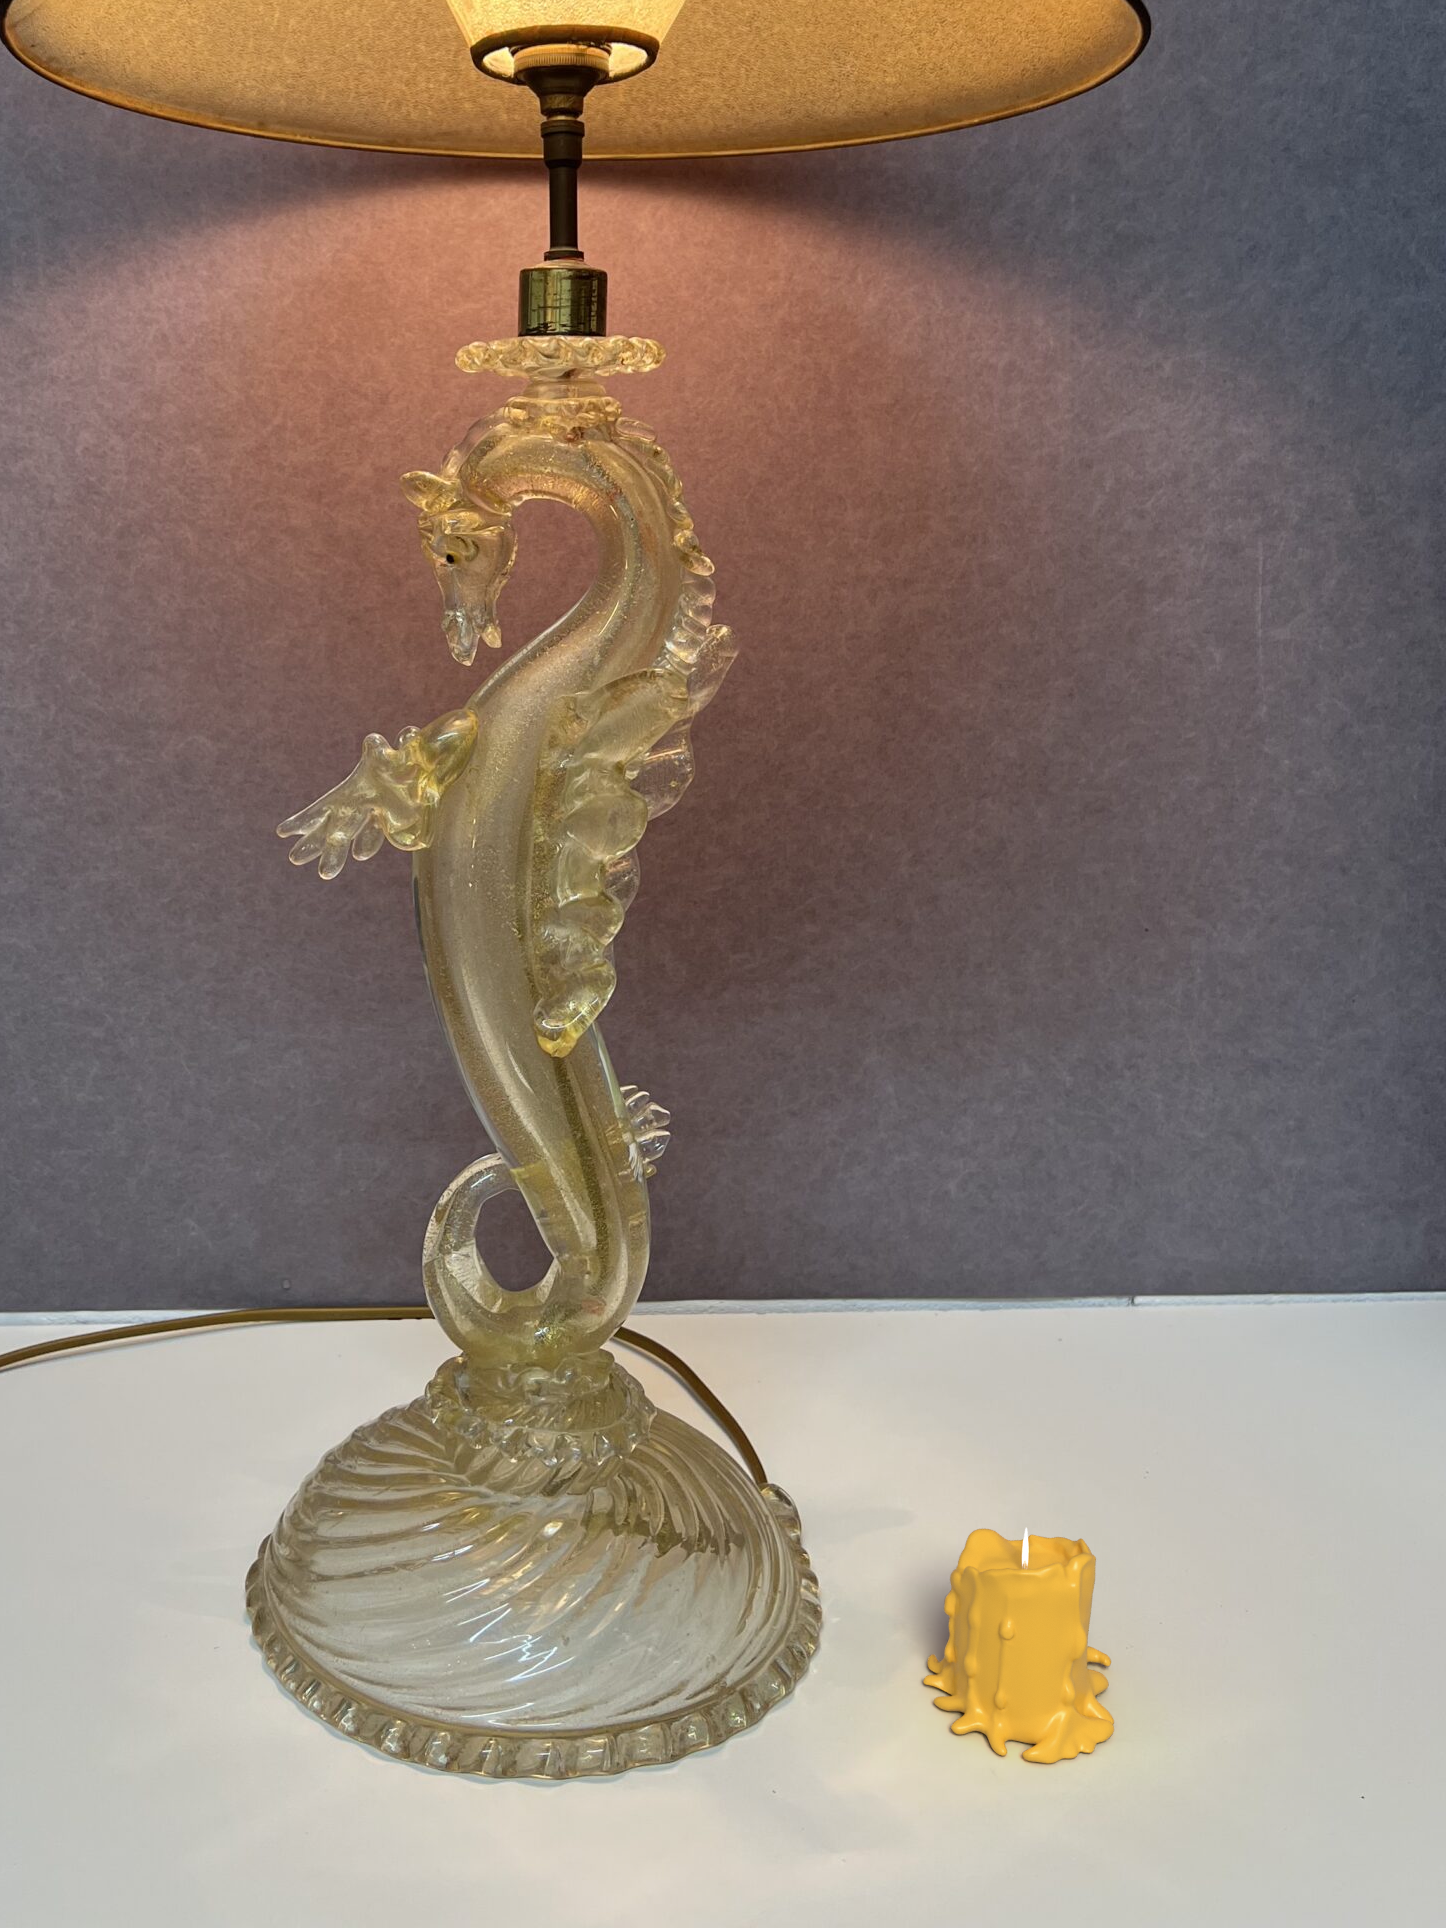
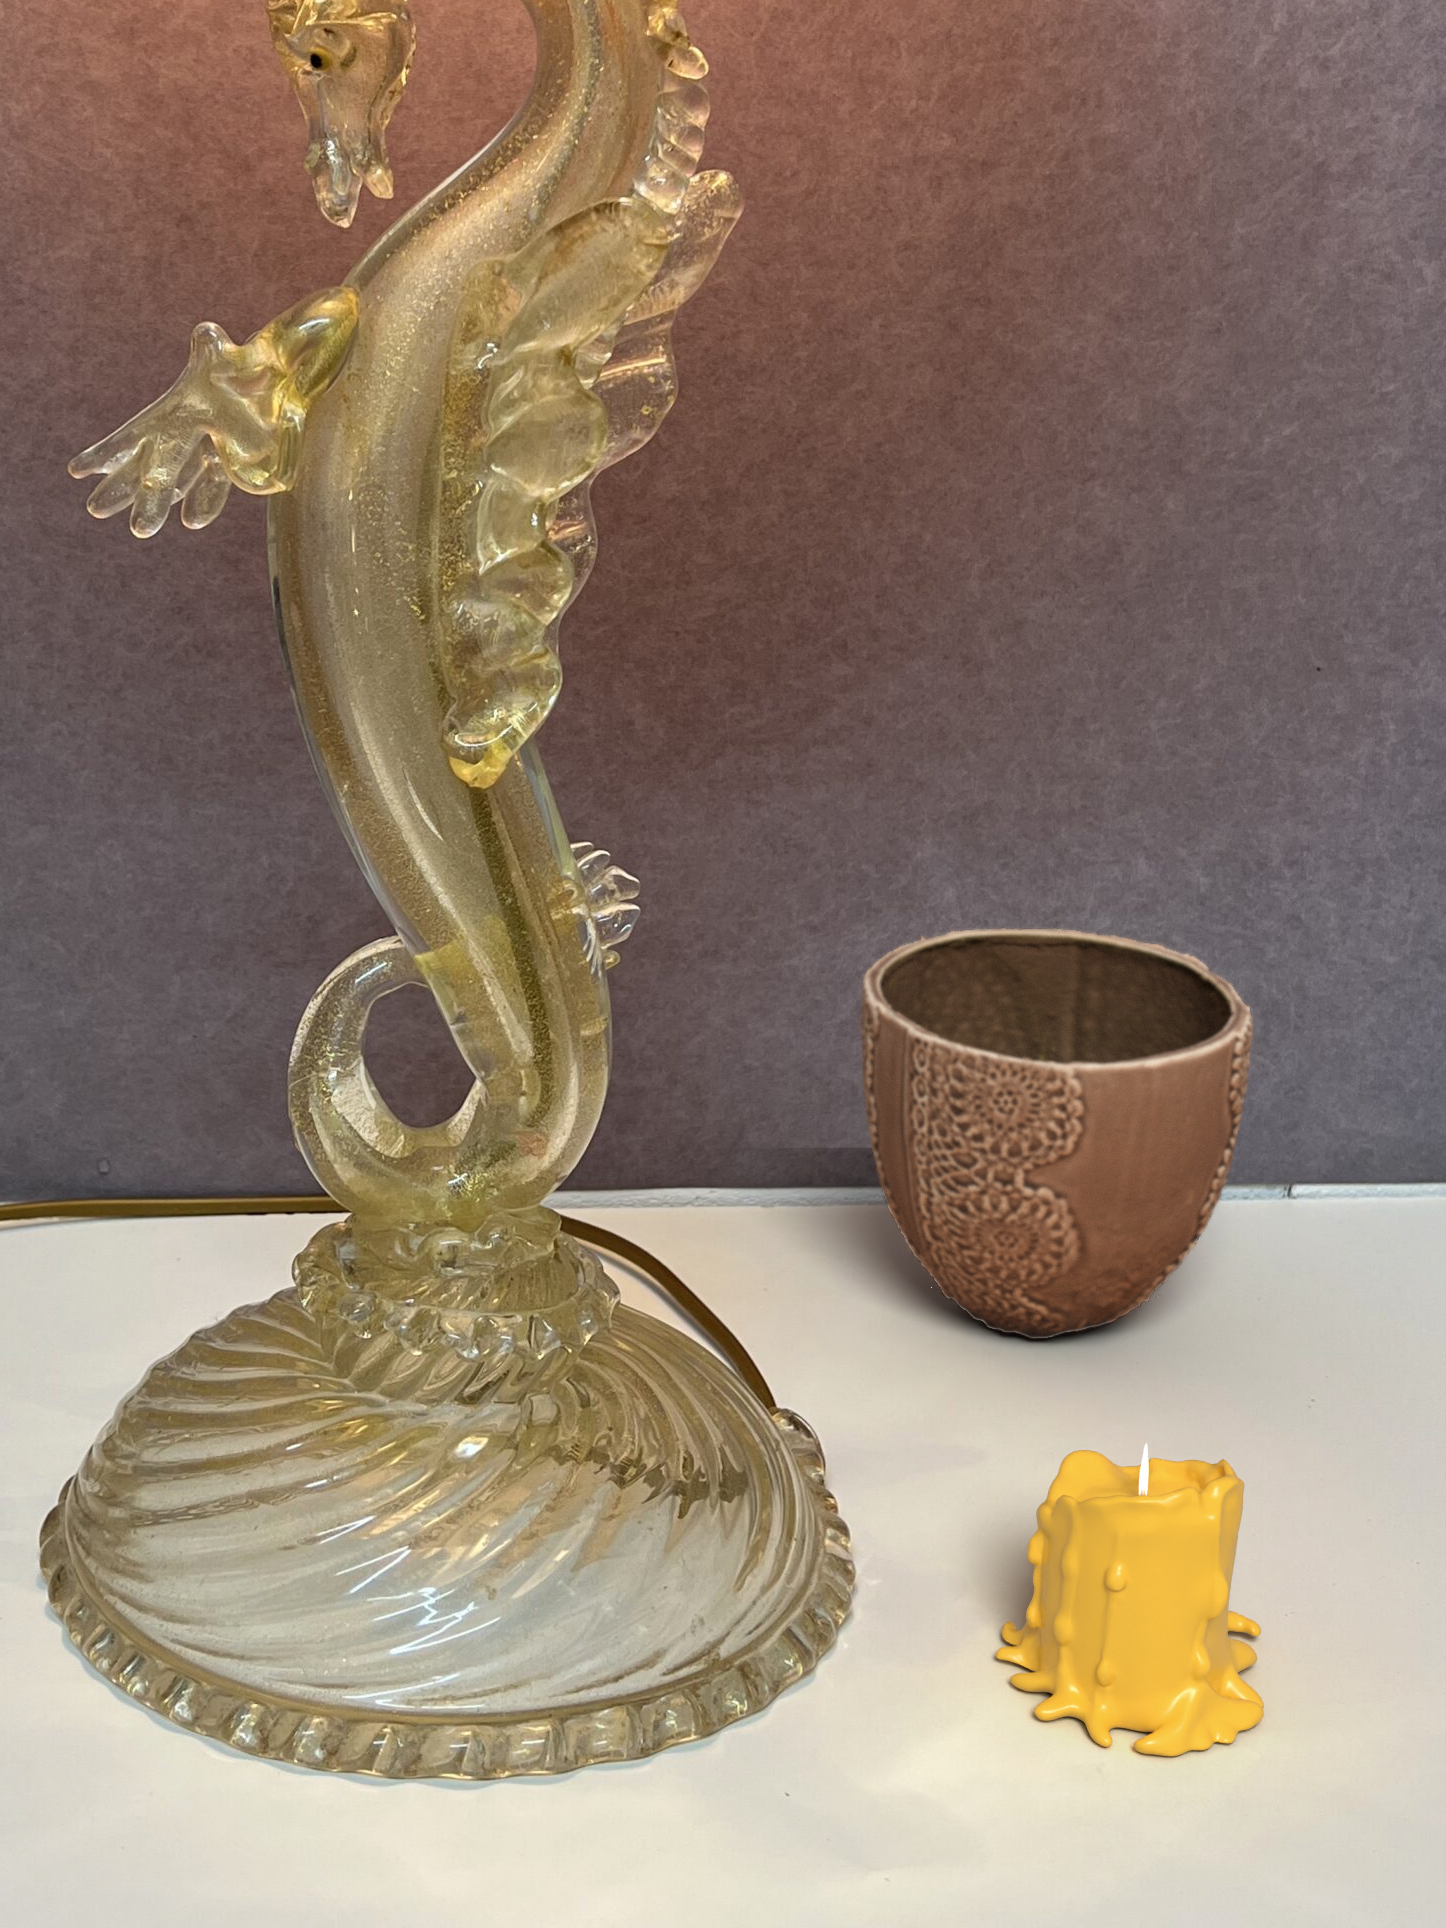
decorative bowl: none [823,1124,1096,1426] -> present [860,928,1253,1339]

